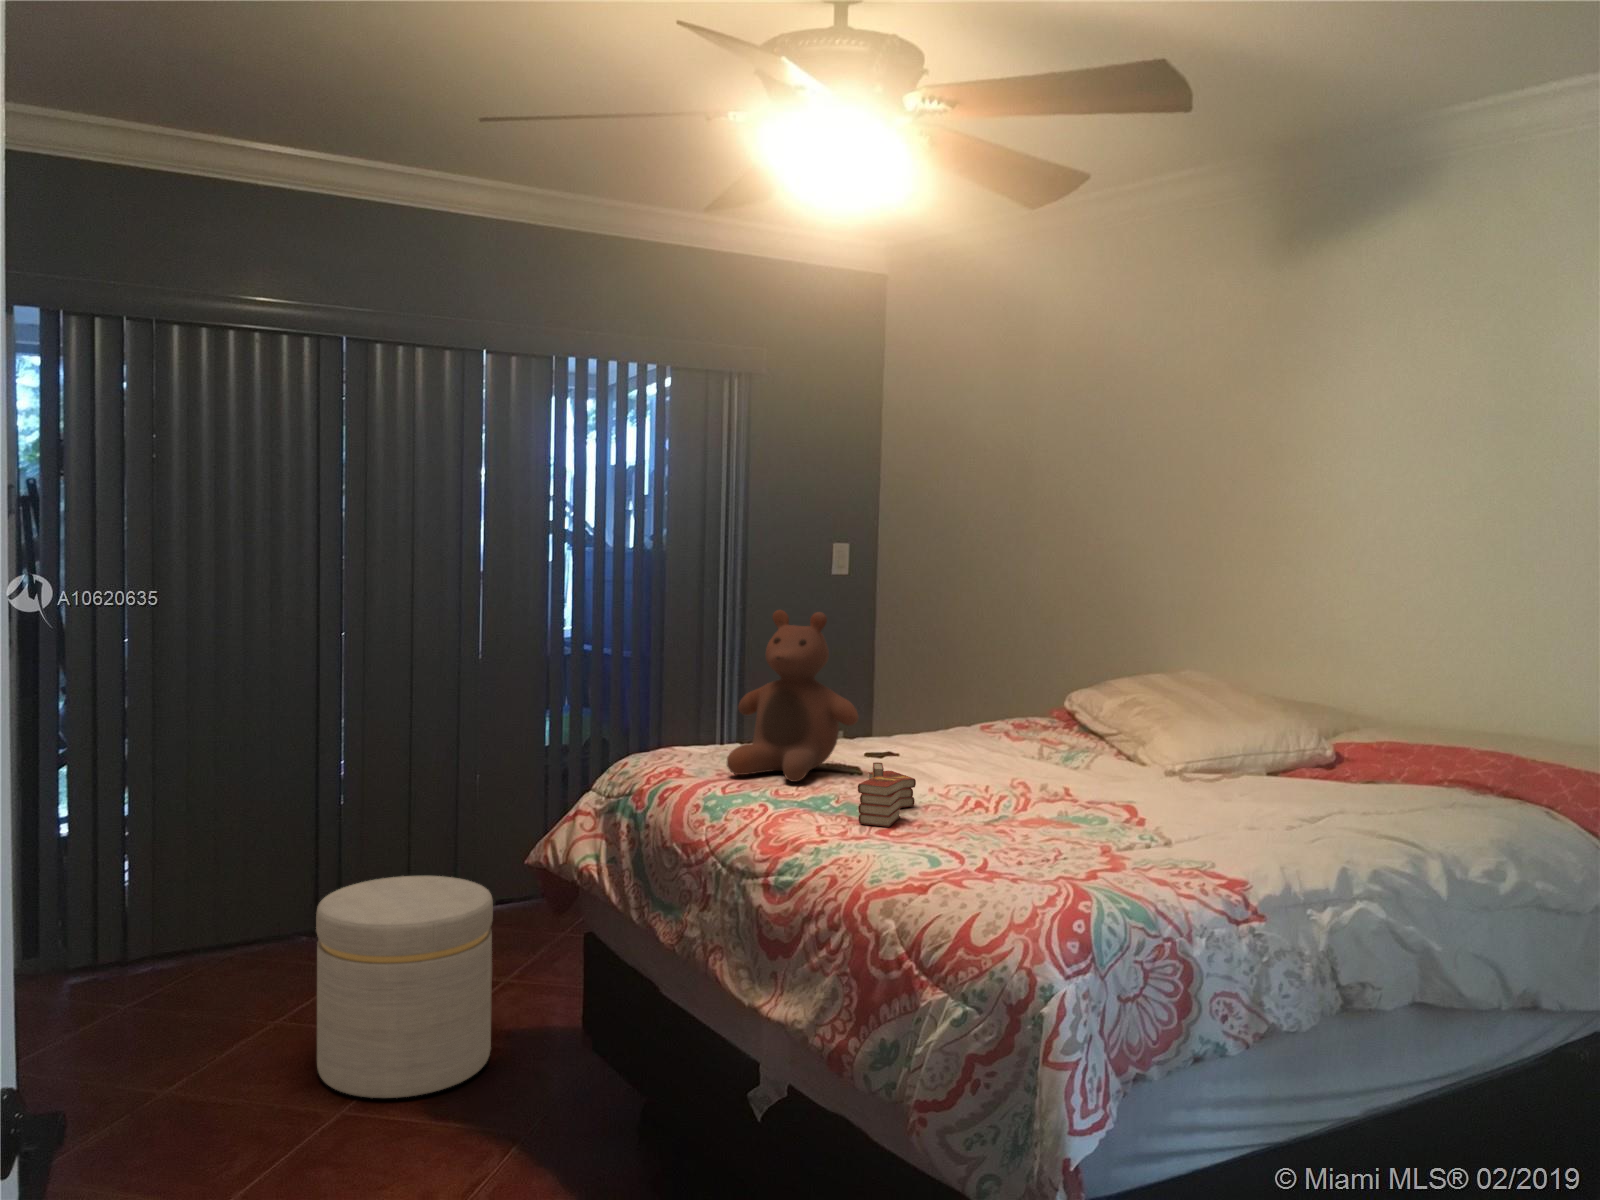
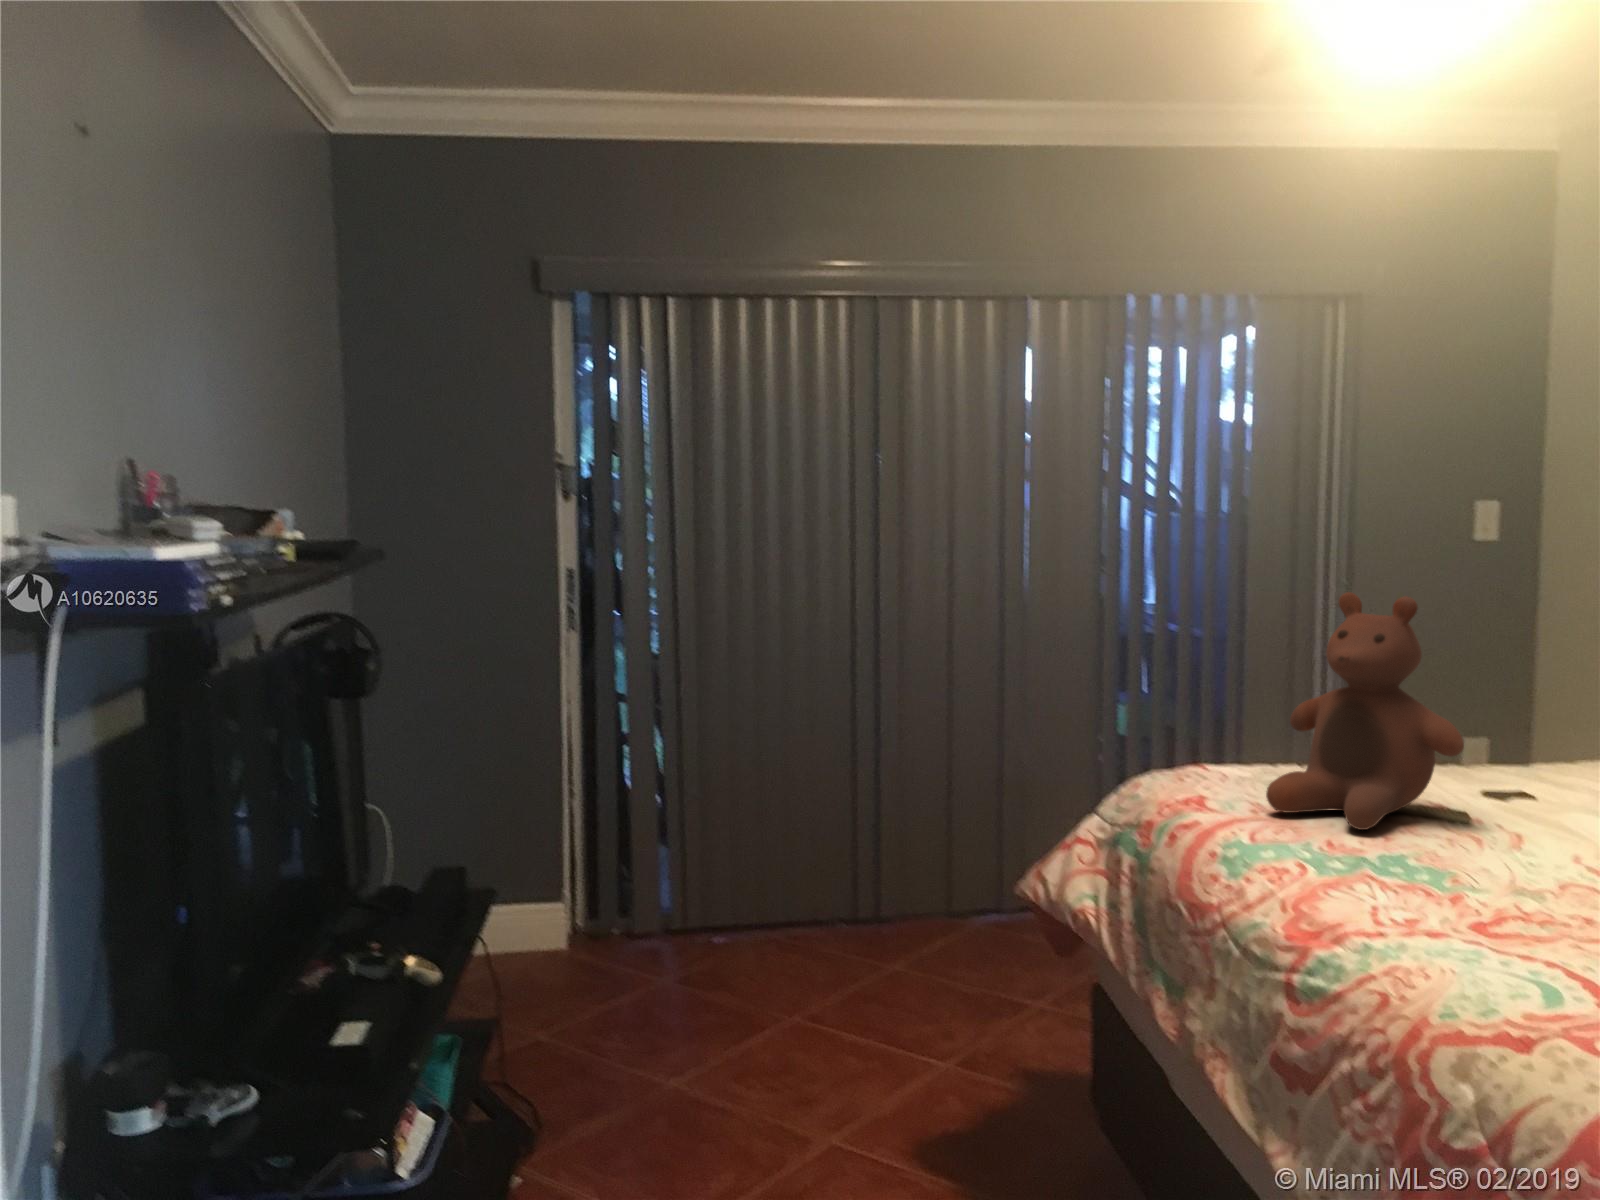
book: present [858,763,916,827] -> none [1440,819,1544,921]
ottoman: present [316,876,493,1098] -> none [799,885,990,1141]

